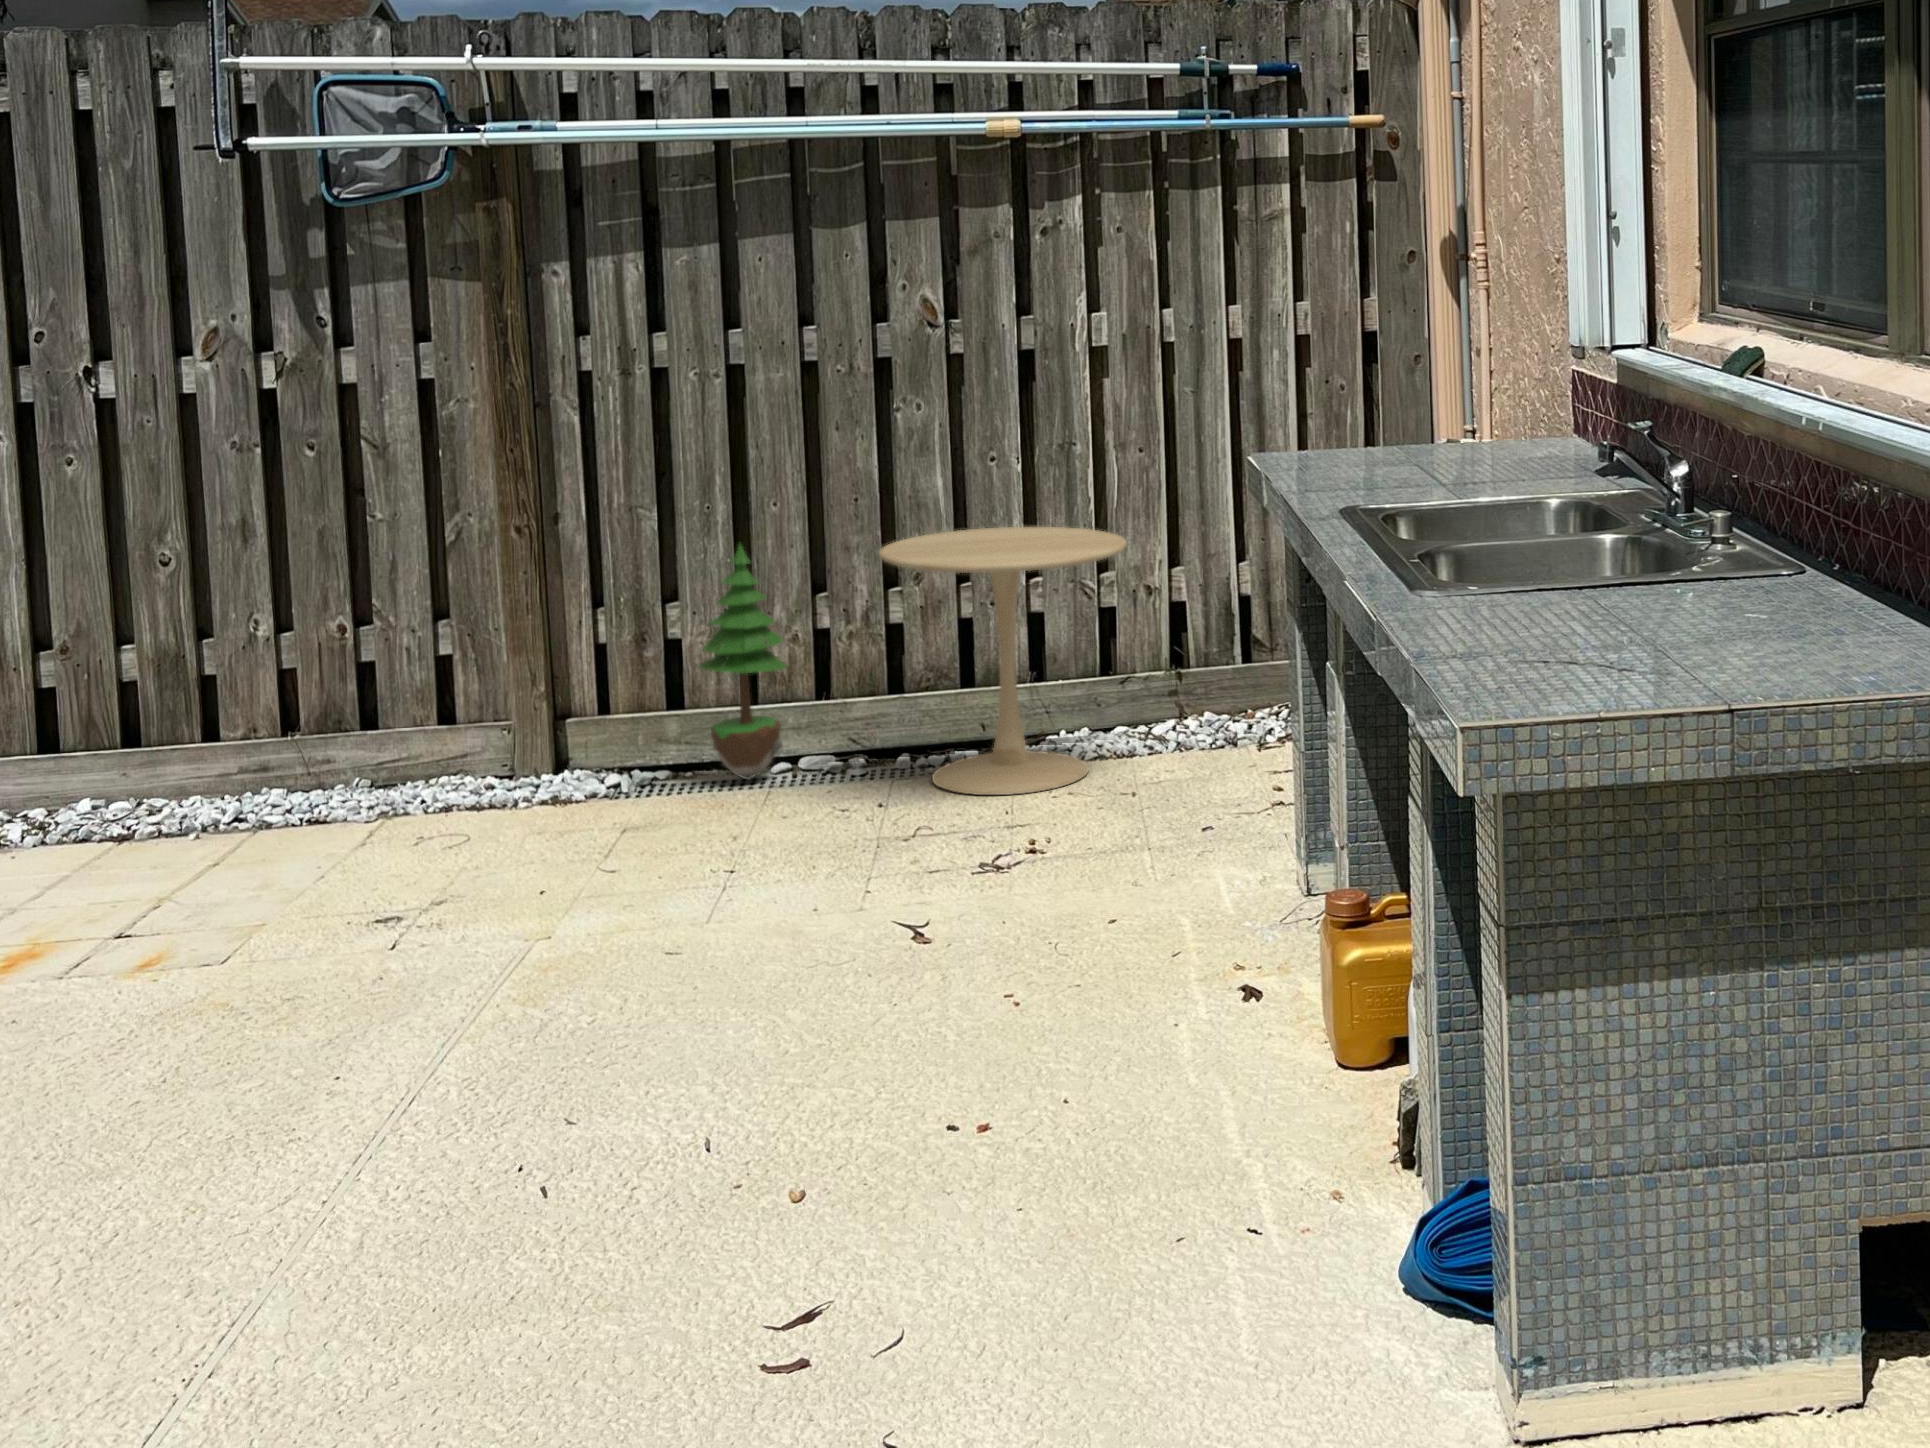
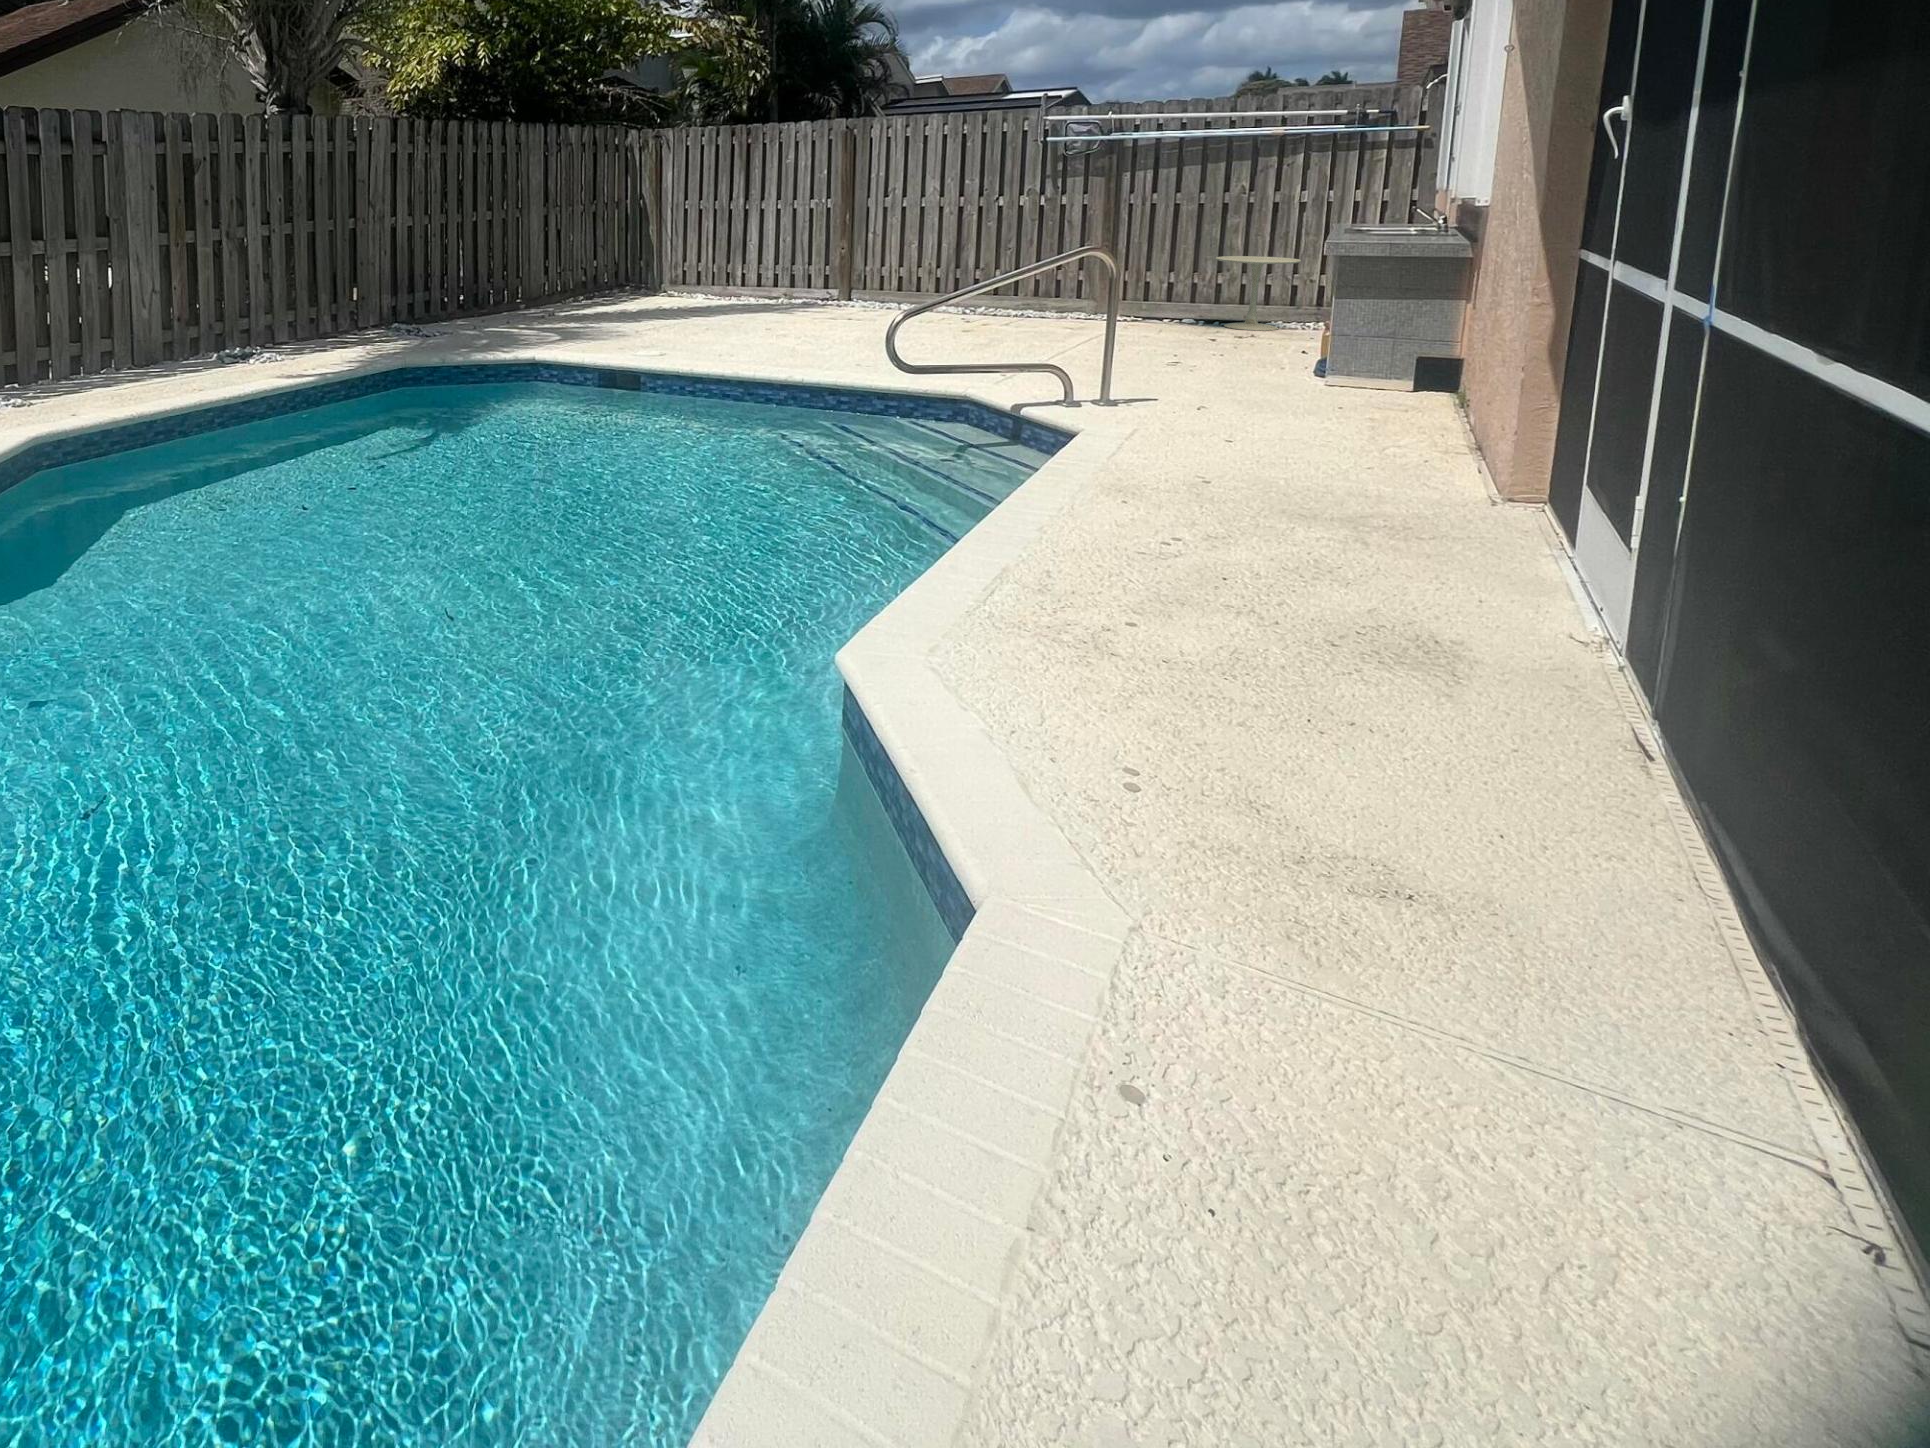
potted tree: present [700,545,787,780] -> none [1155,253,1183,321]

